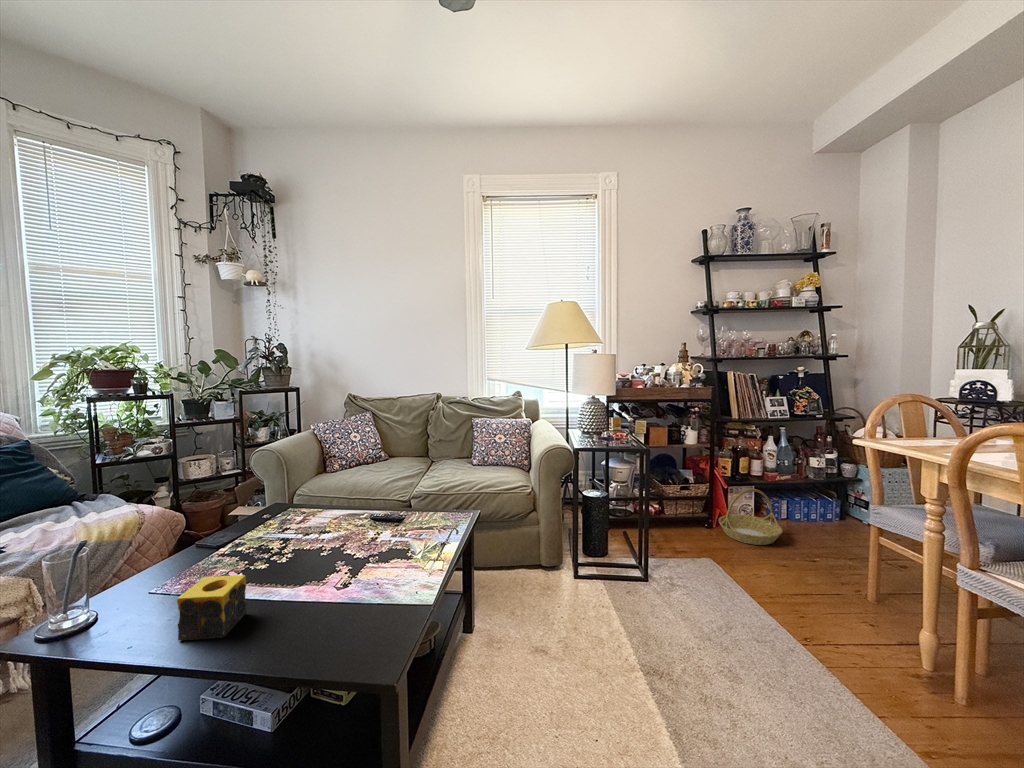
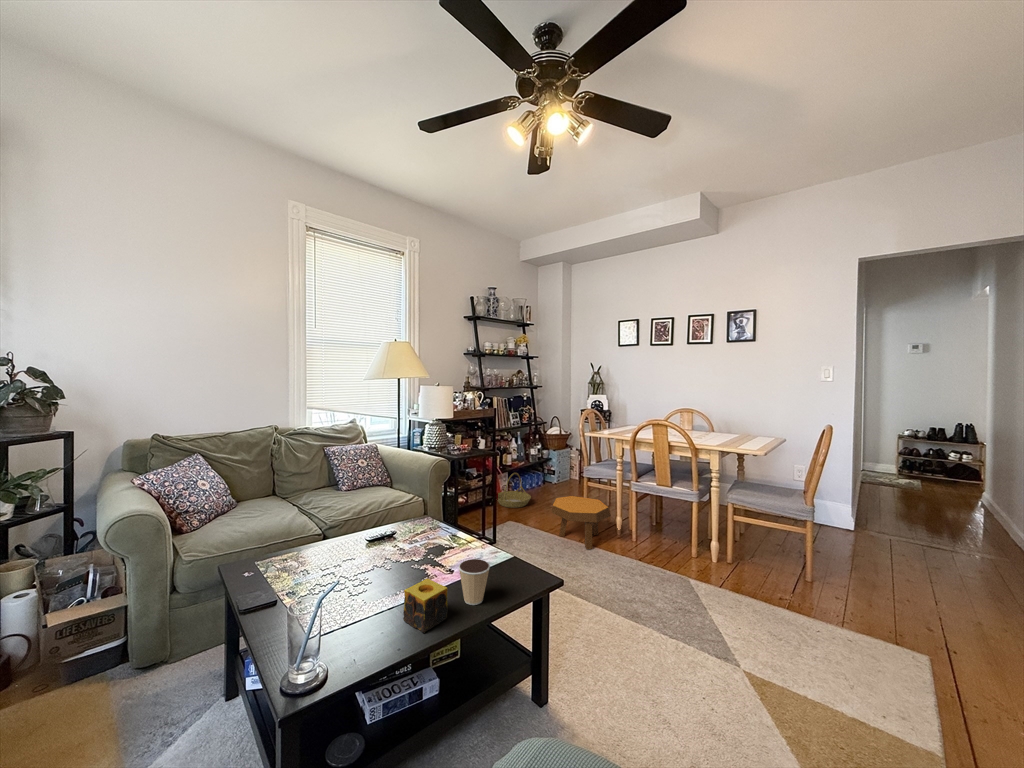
footstool: none [755,545,890,665] -> present [552,496,611,550]
coffee cup: none [258,571,312,641] -> present [458,559,490,605]

